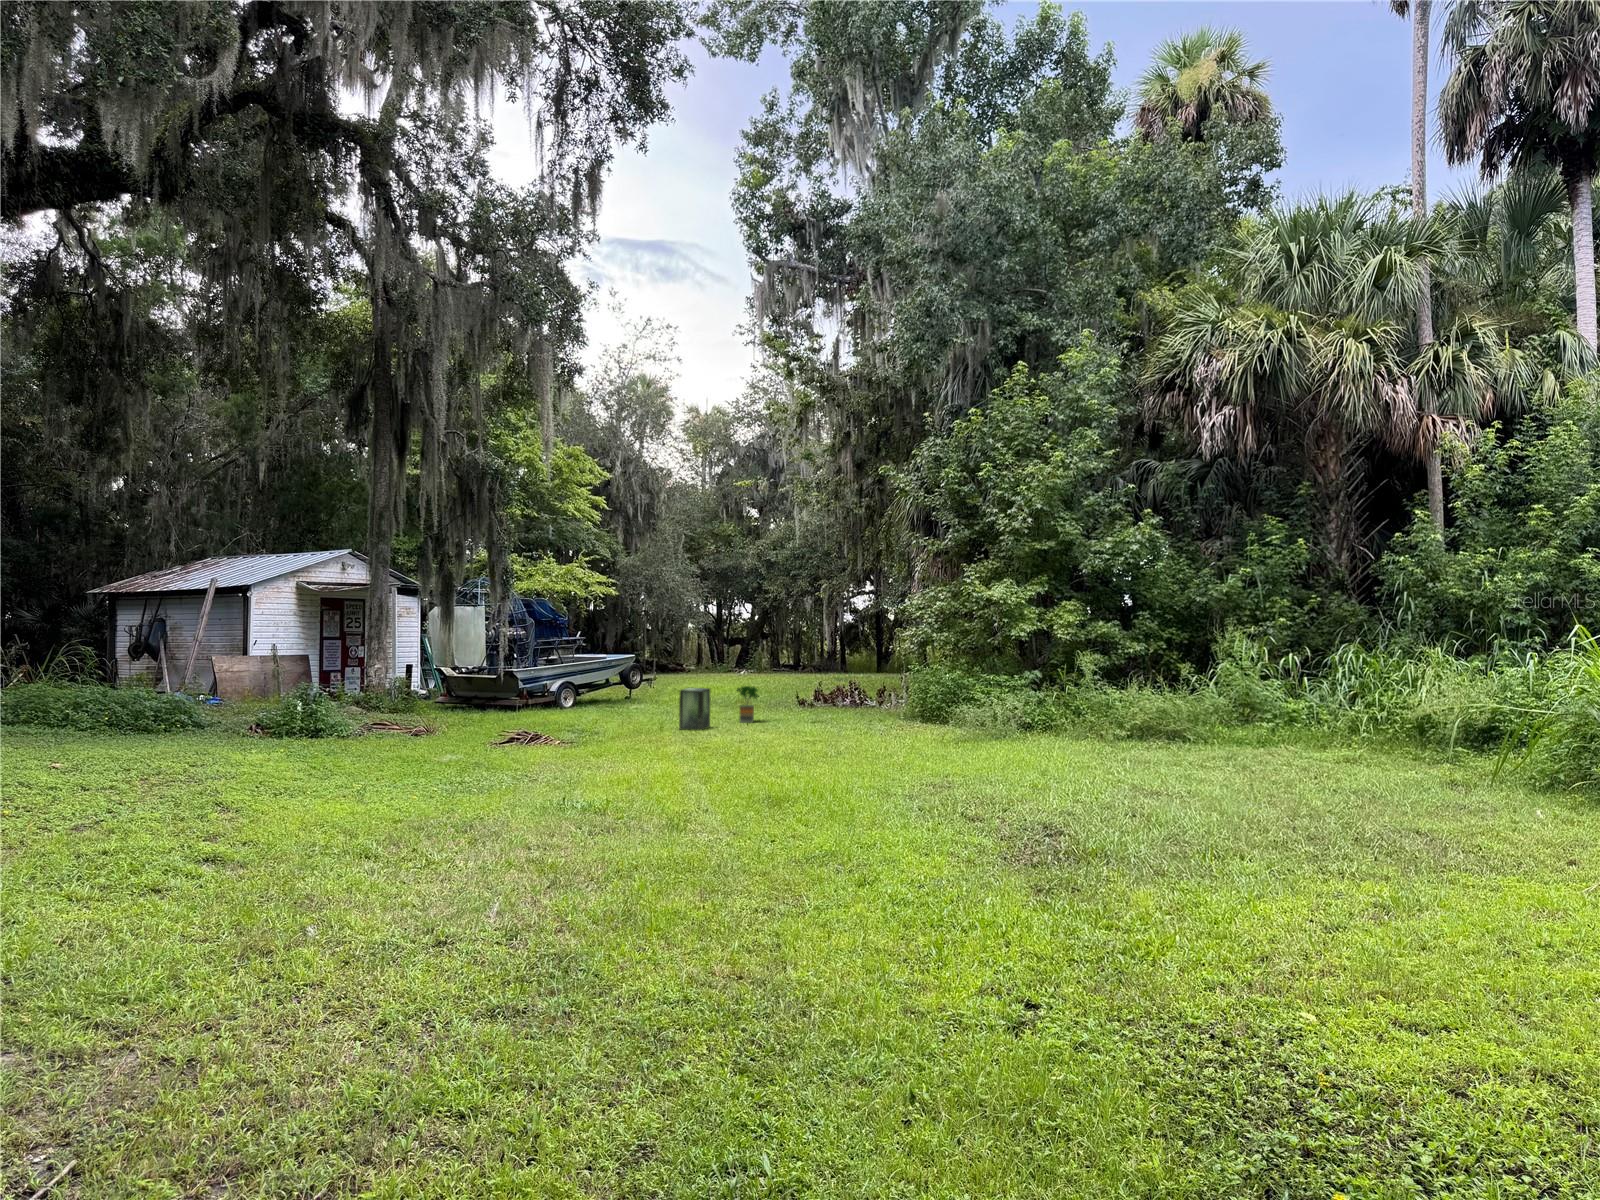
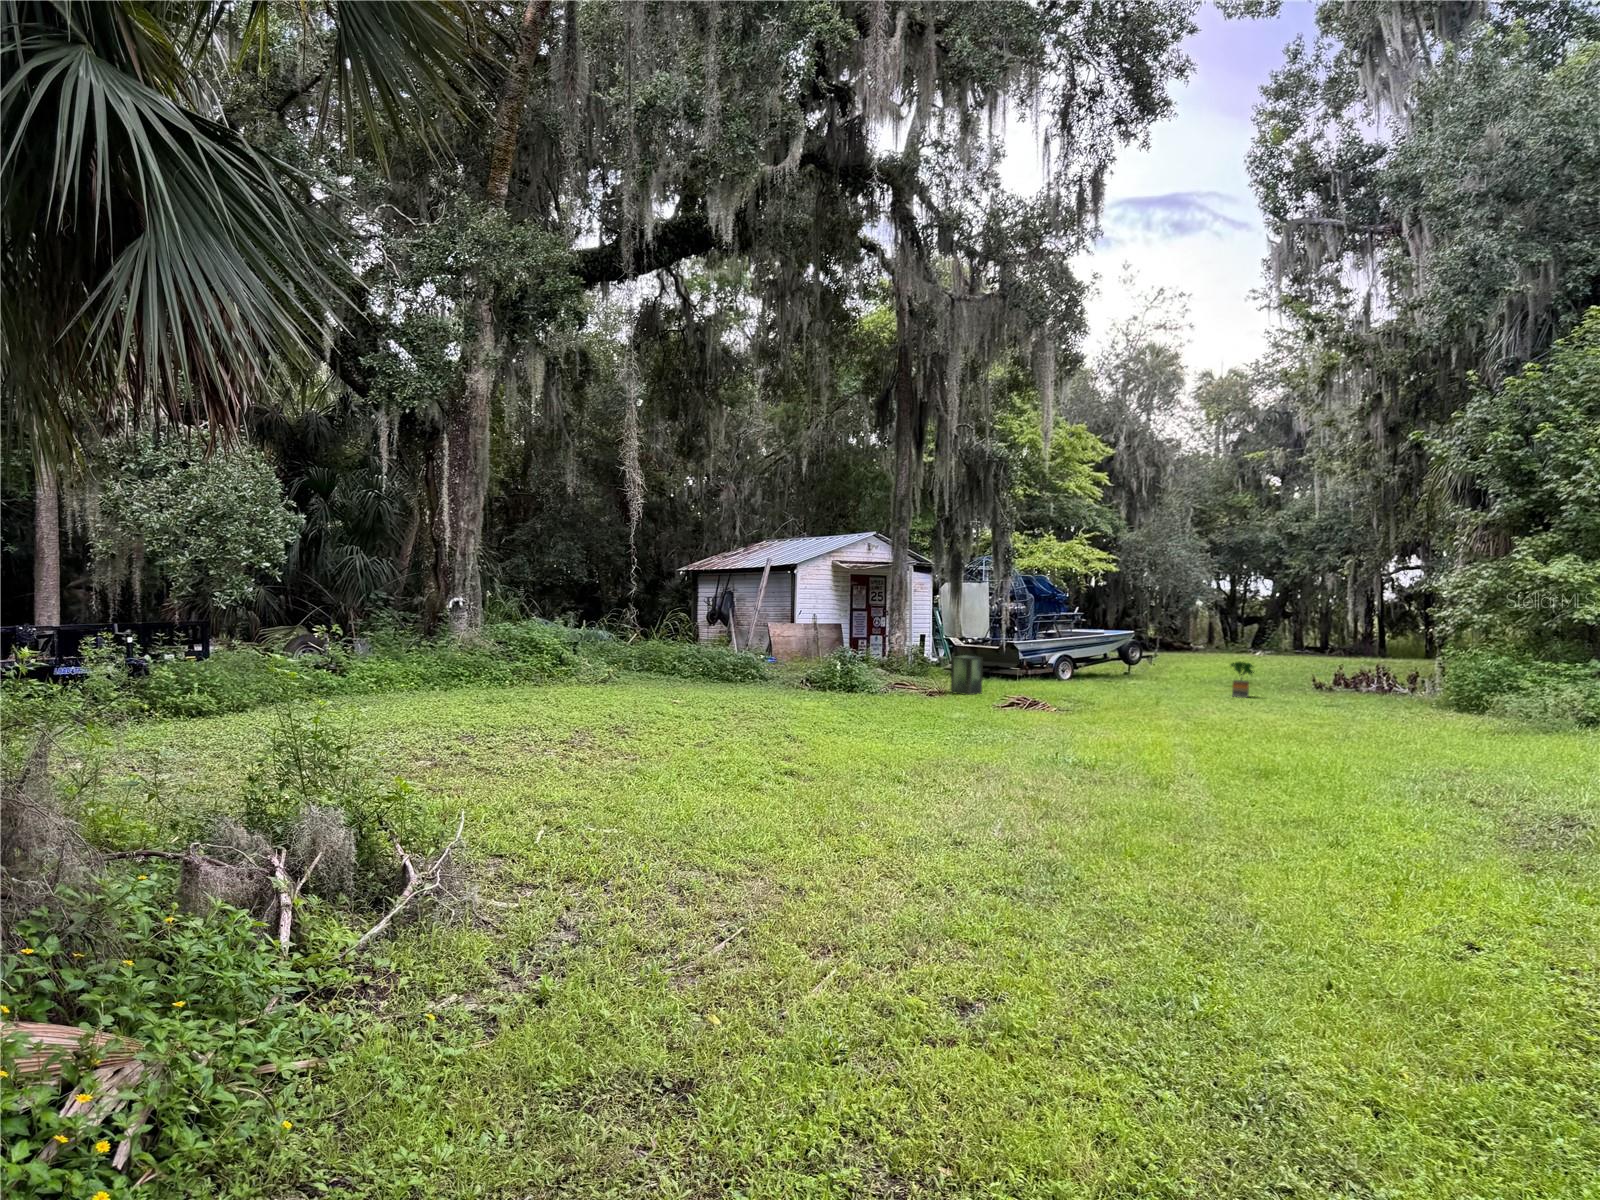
storage box: present [679,688,710,730] -> present [951,655,983,695]

